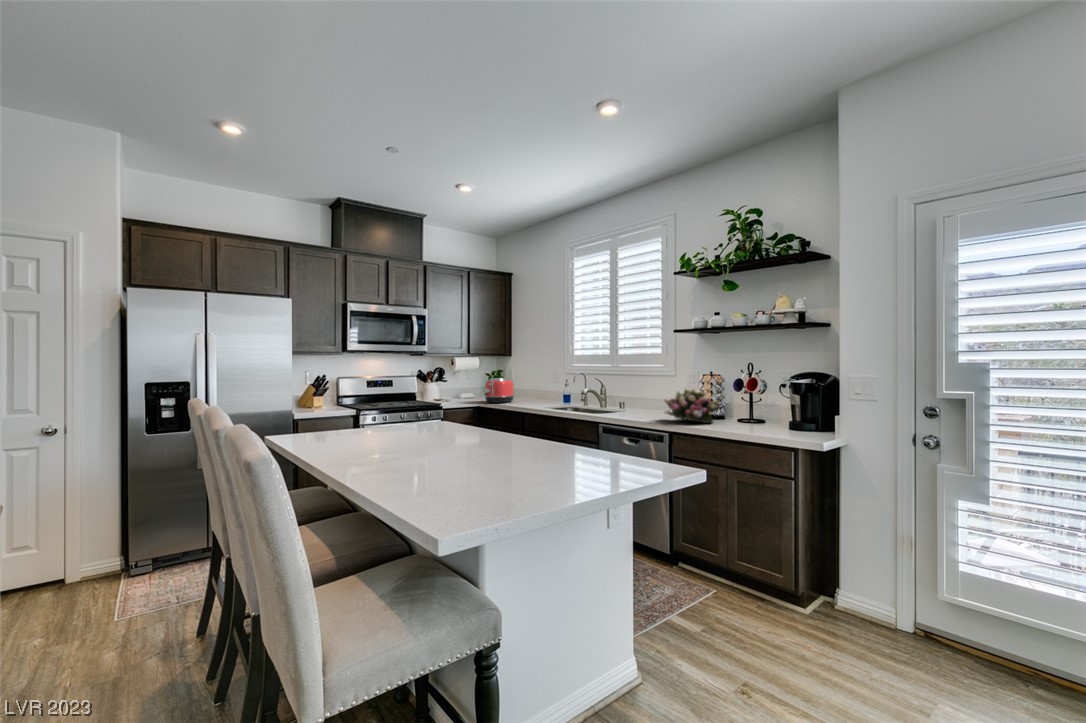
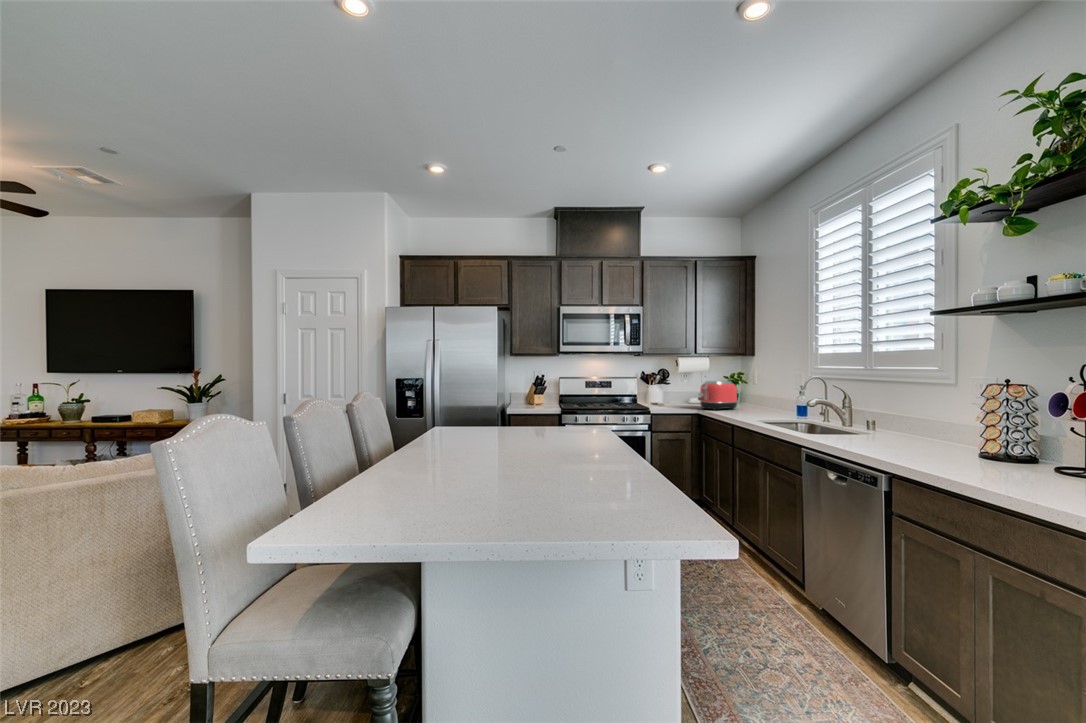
flower arrangement: present [664,388,720,423] -> none [887,404,1010,467]

